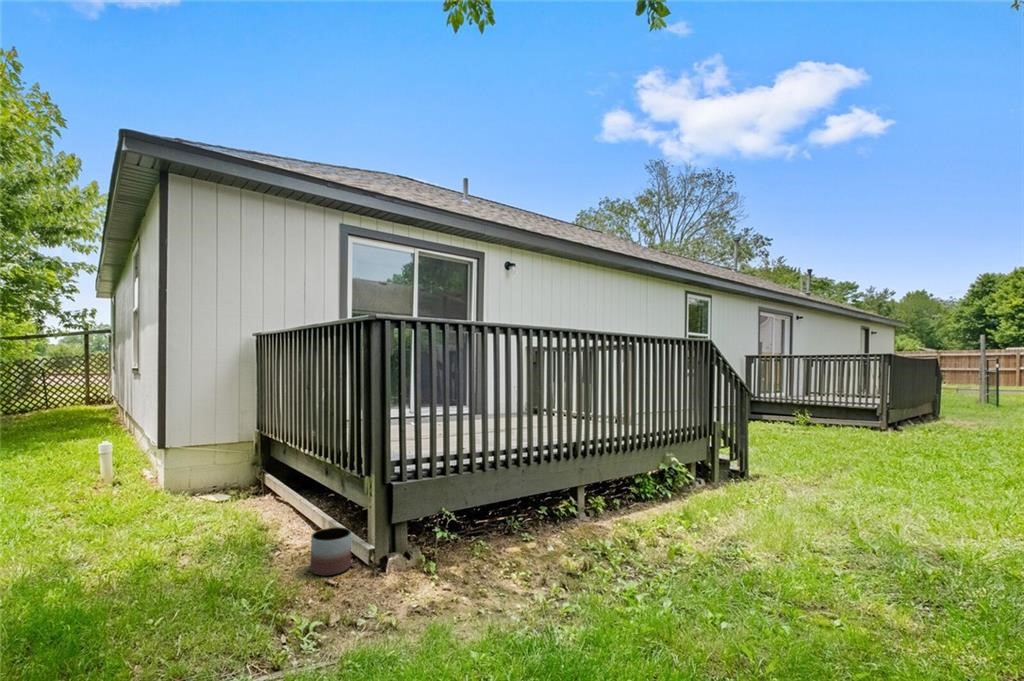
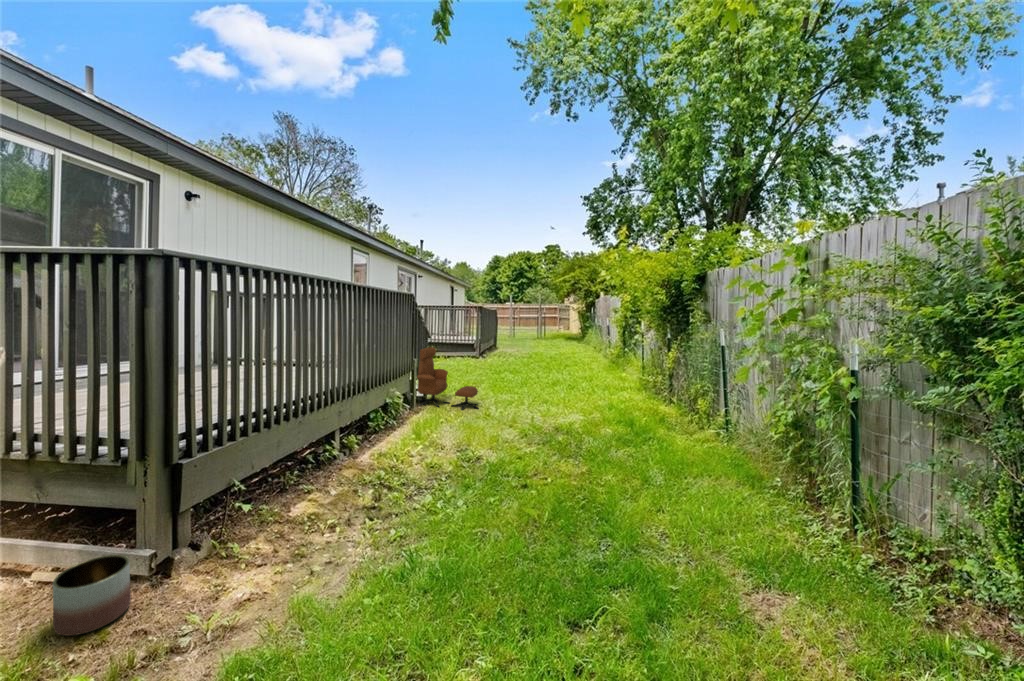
lounge chair: none [707,405,805,499] -> present [417,347,479,410]

